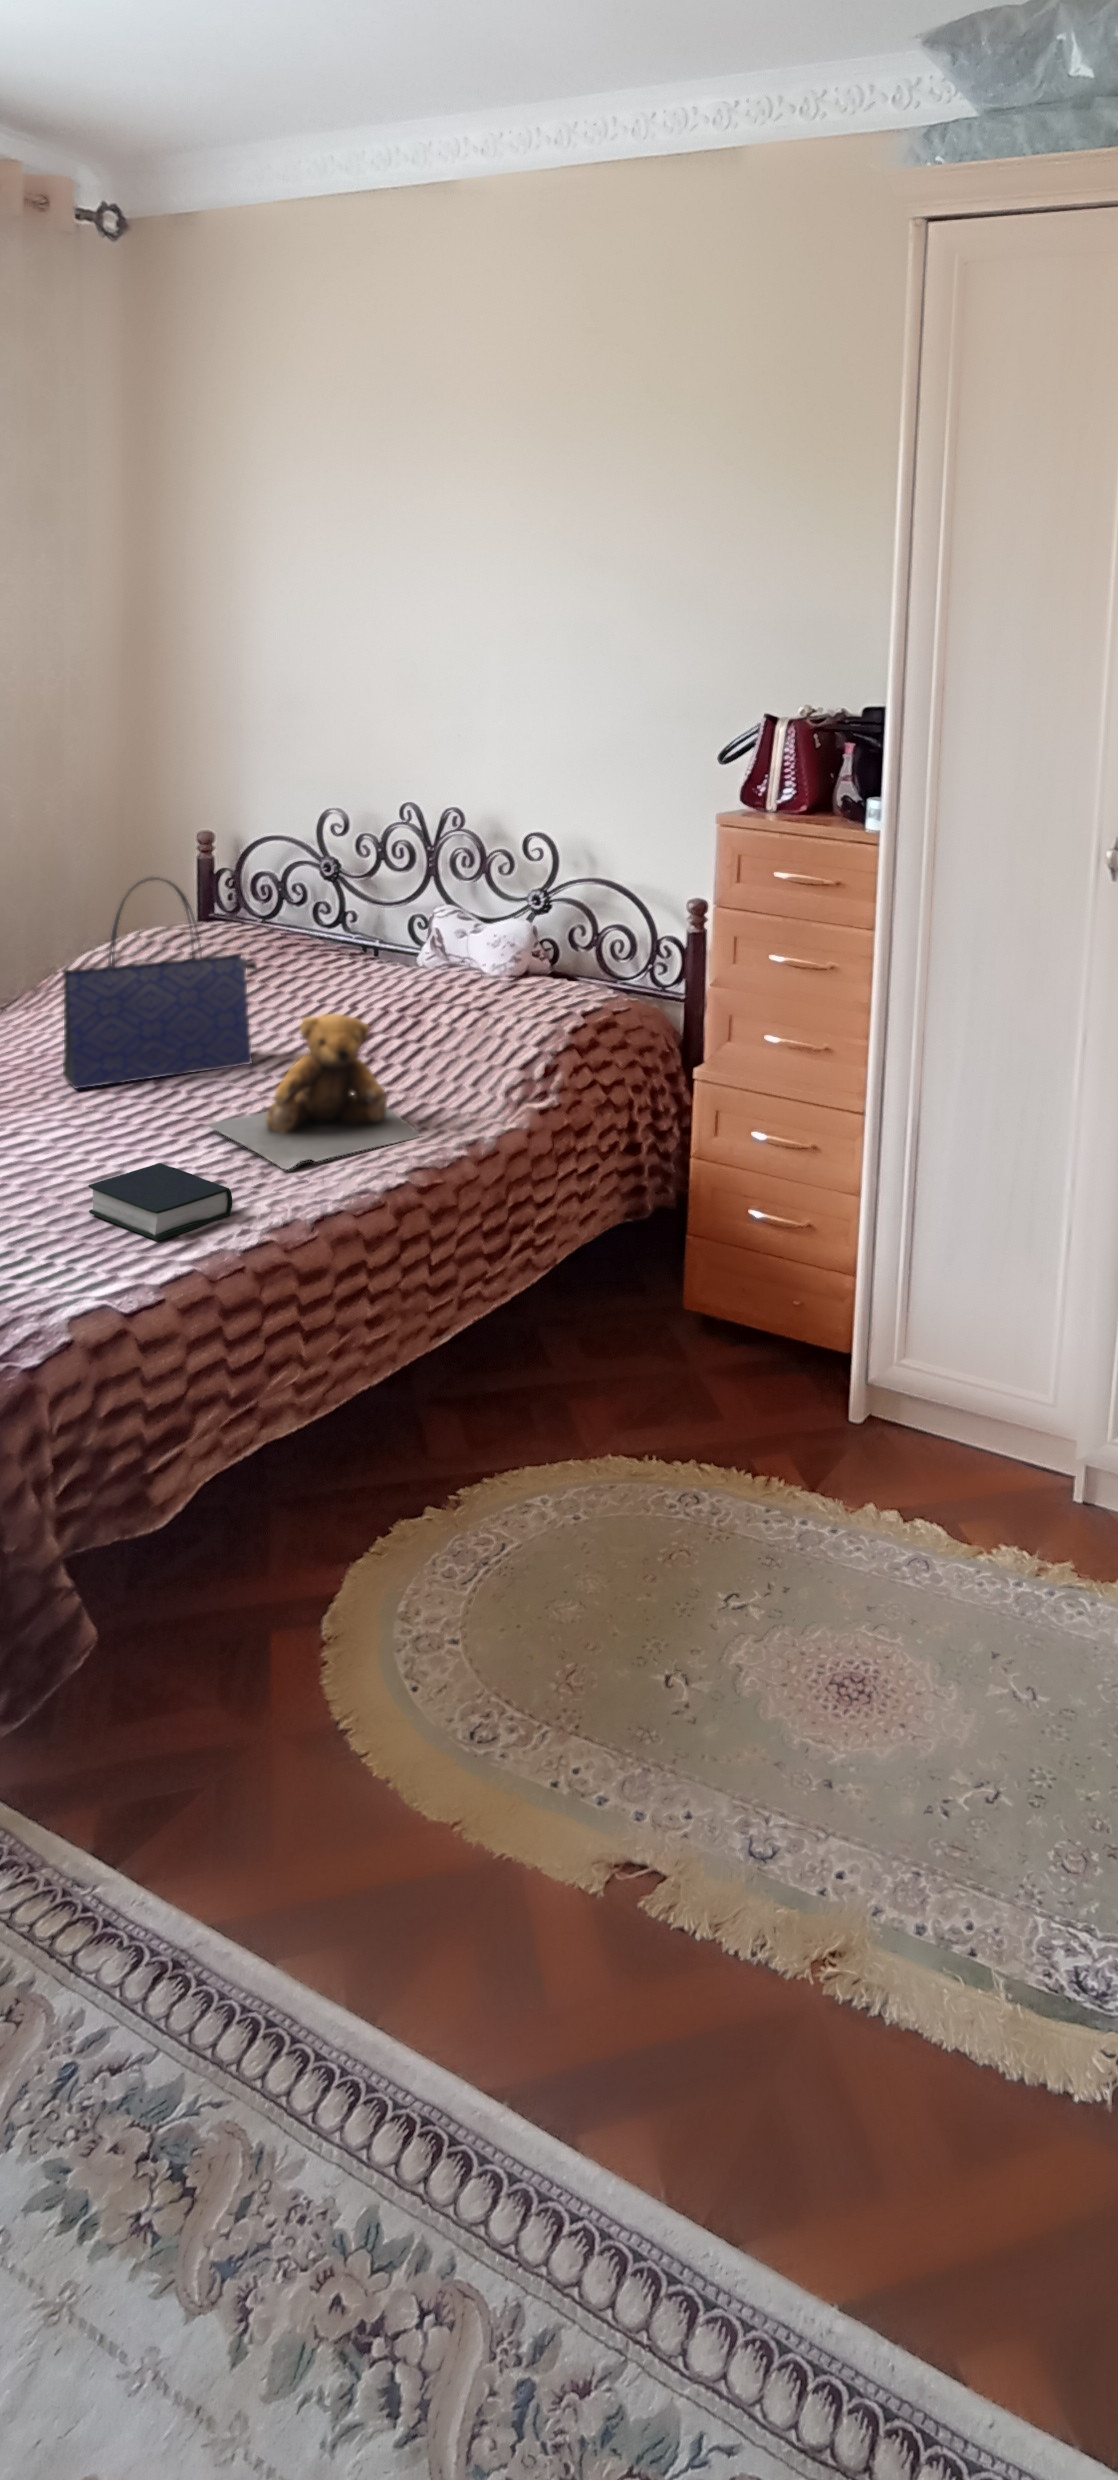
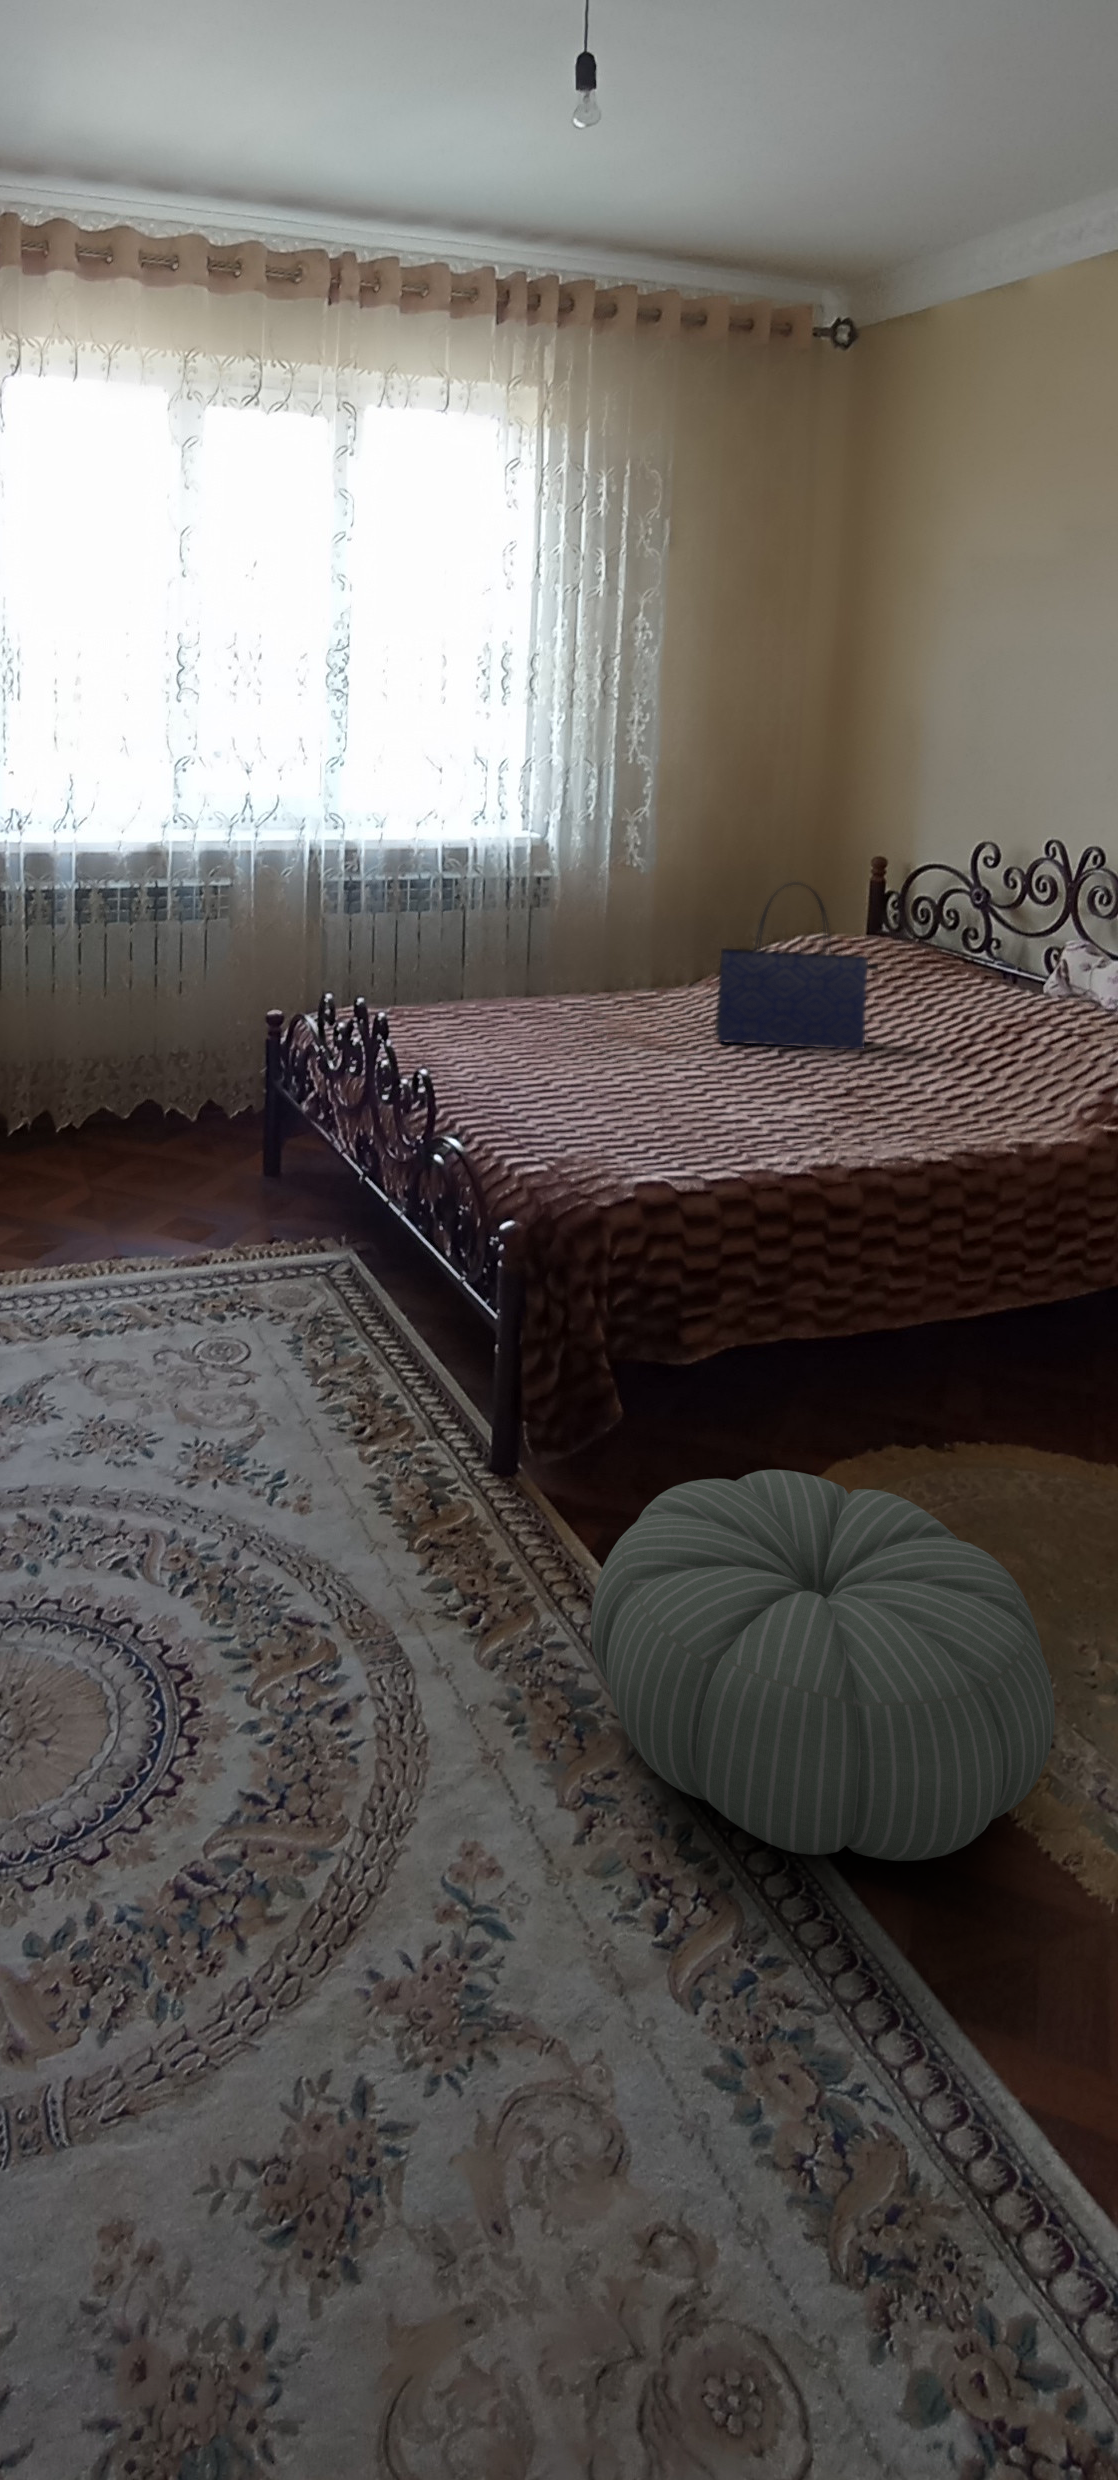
teddy bear: present [208,1014,422,1169] -> none [800,1008,1009,1130]
book: present [89,1163,232,1241] -> none [687,1099,790,1151]
pouf: none [160,1621,735,2179] -> present [591,1470,1055,1861]

